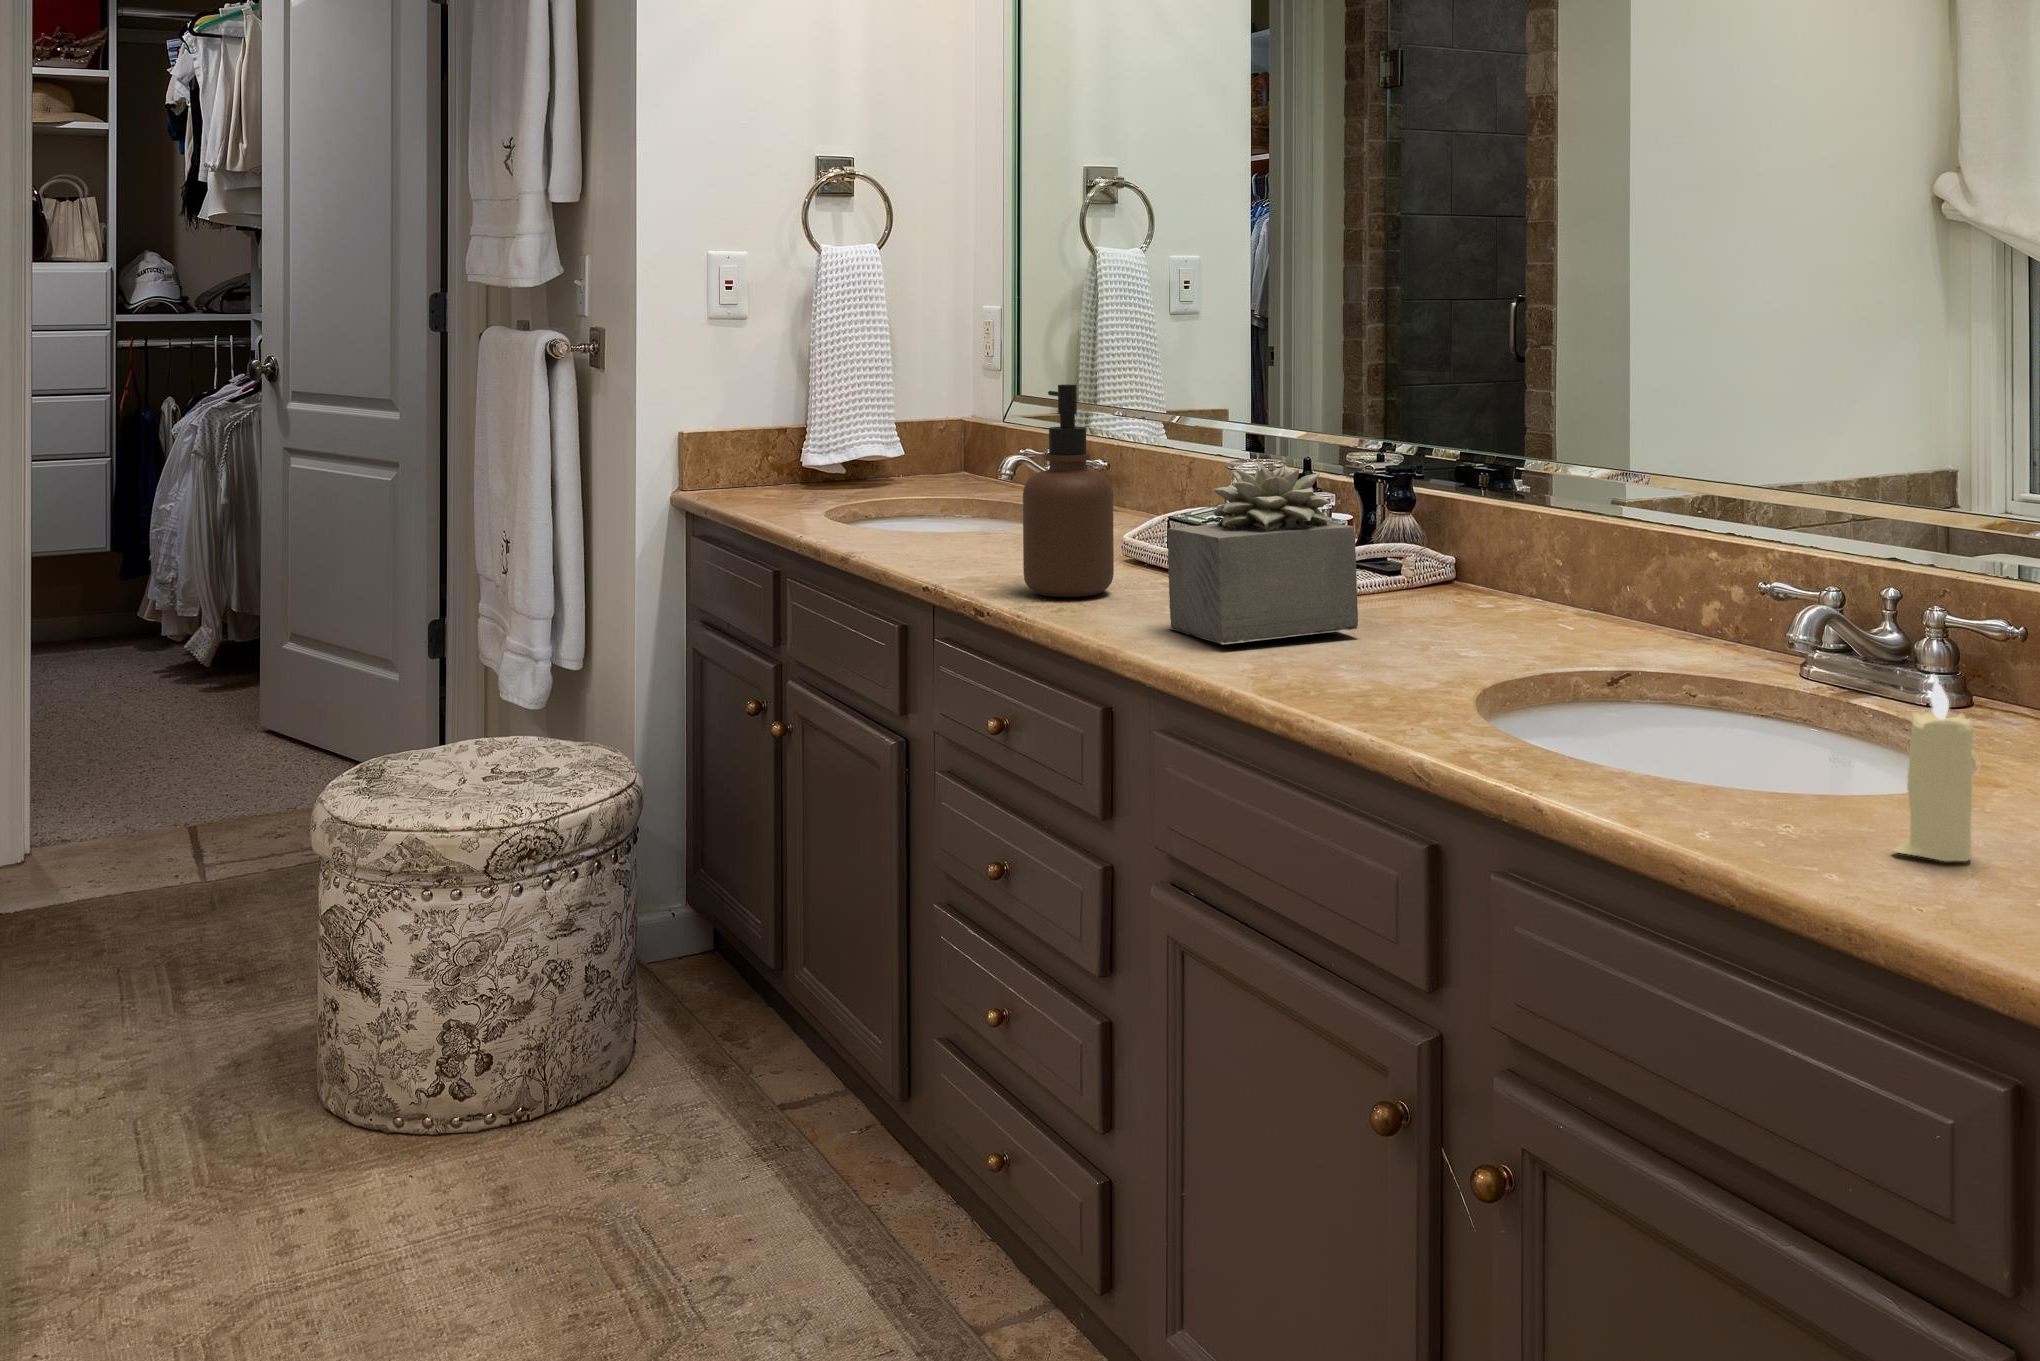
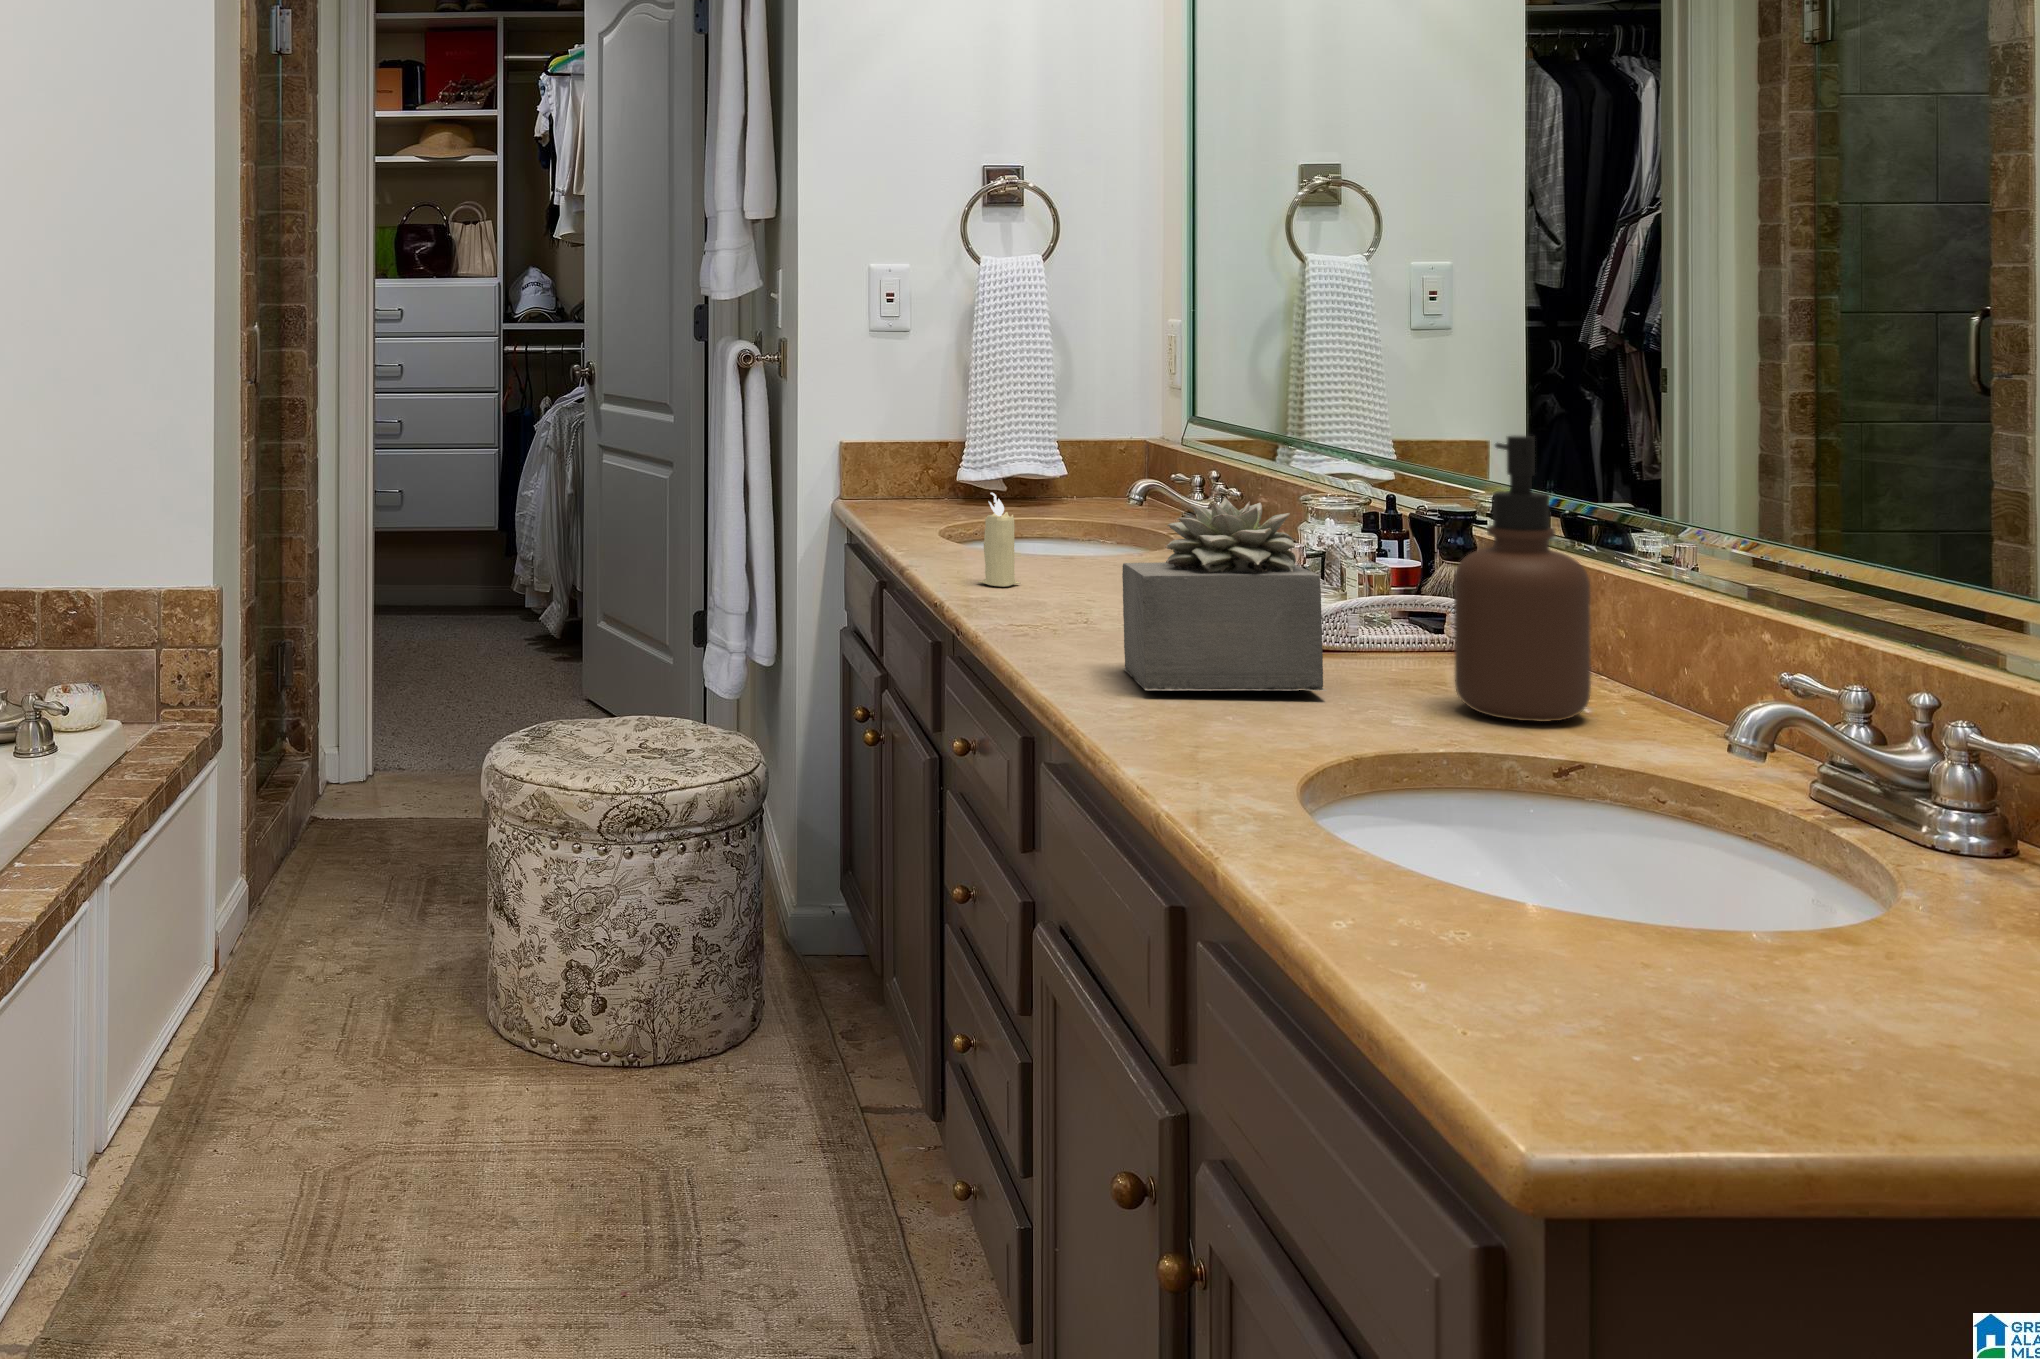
soap dispenser: present [1023,384,1114,597] -> present [1454,436,1591,722]
candle: present [1892,674,1973,861] -> present [978,493,1021,587]

